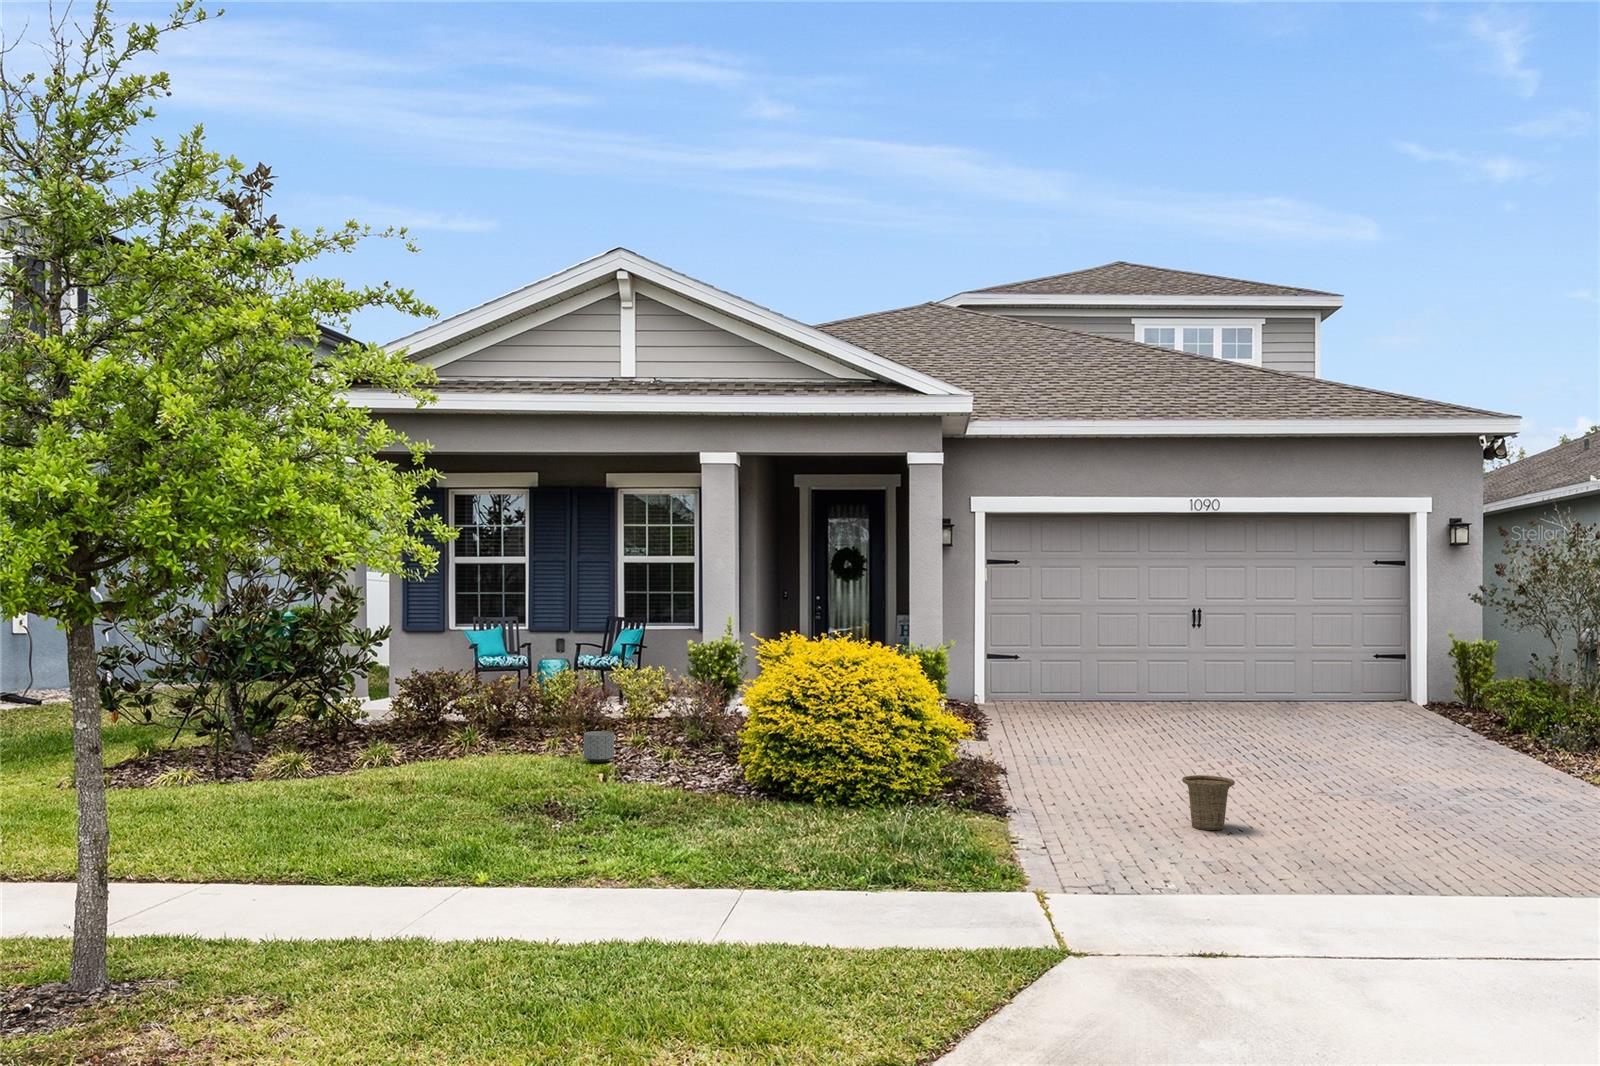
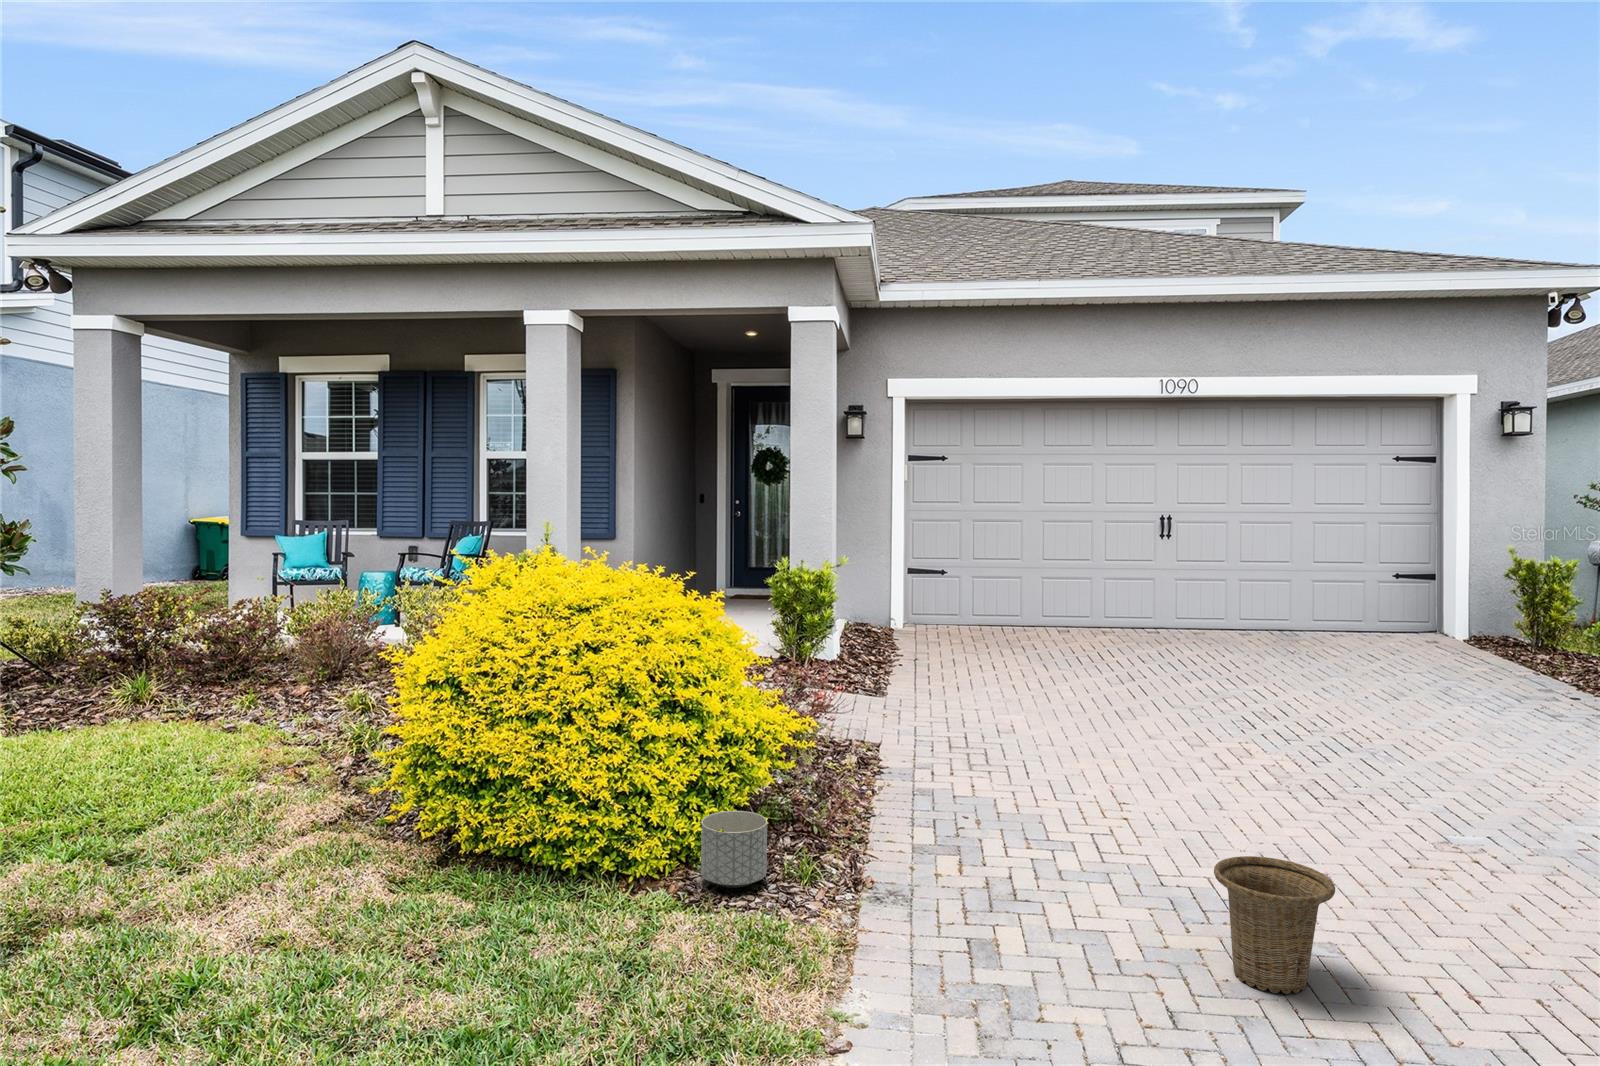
planter: present [583,731,614,763] -> present [701,811,767,888]

